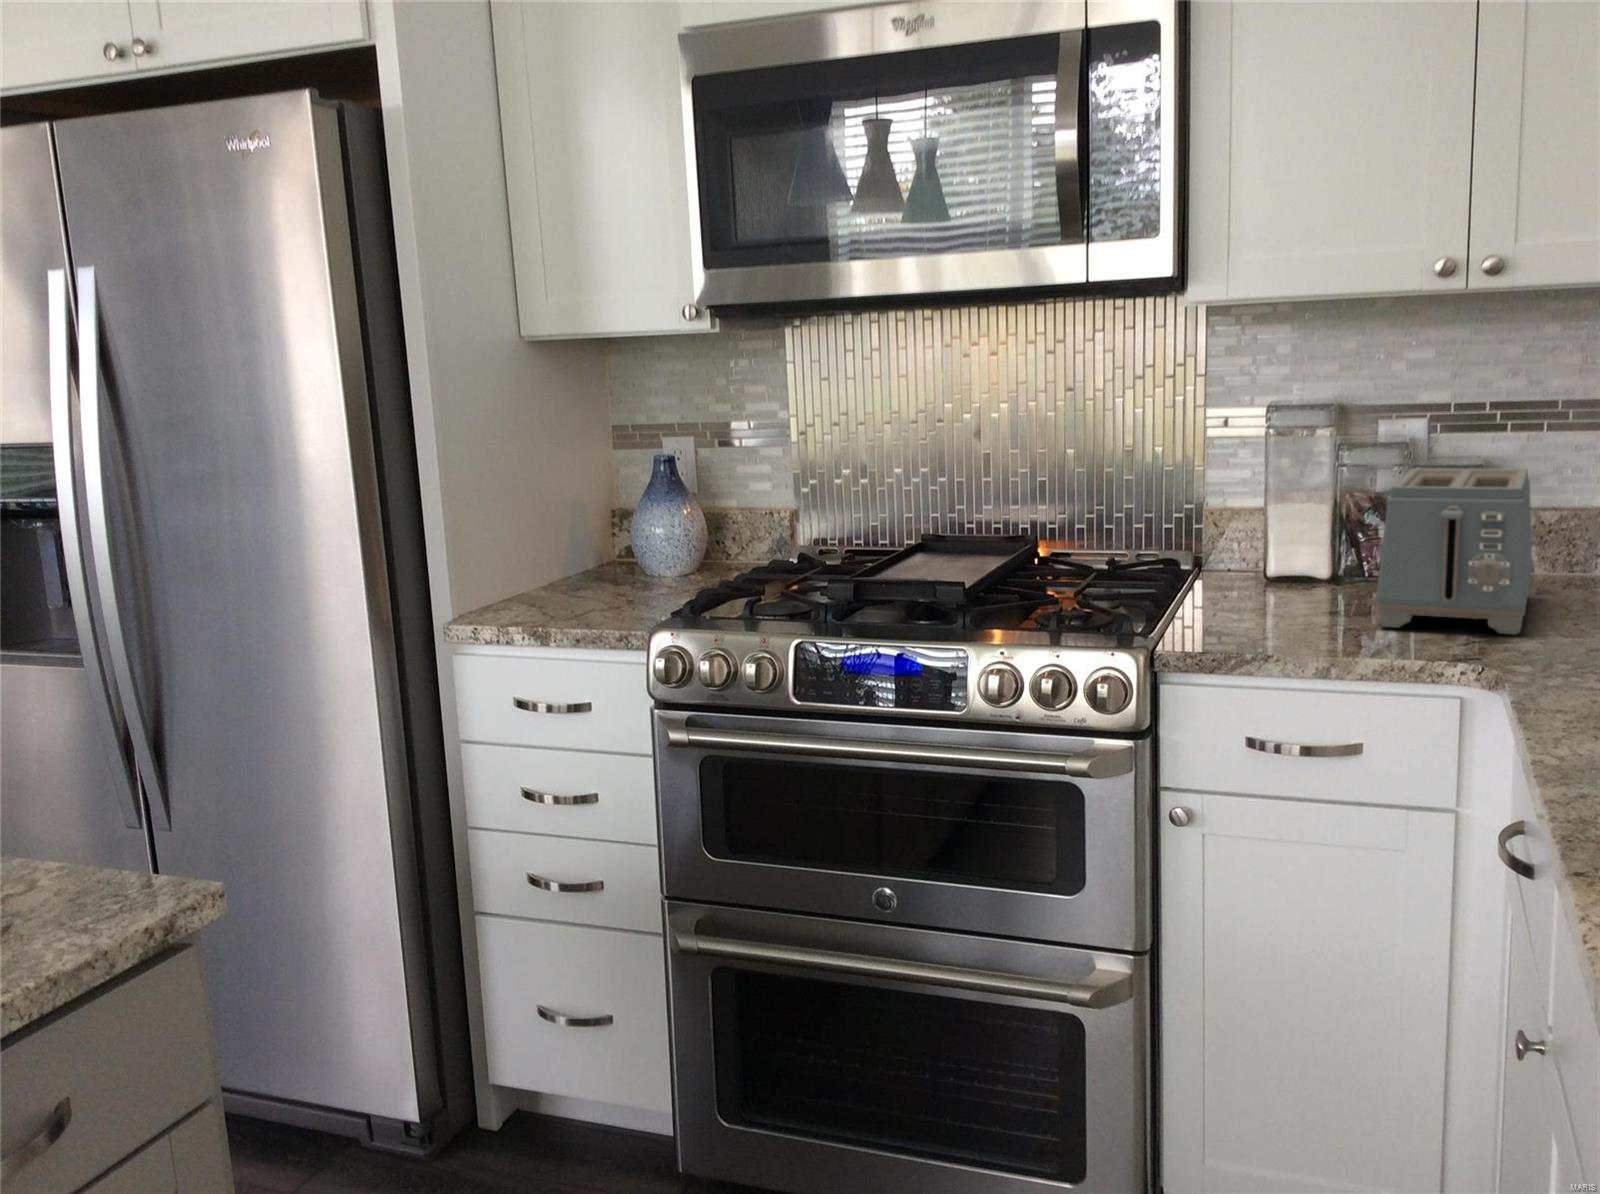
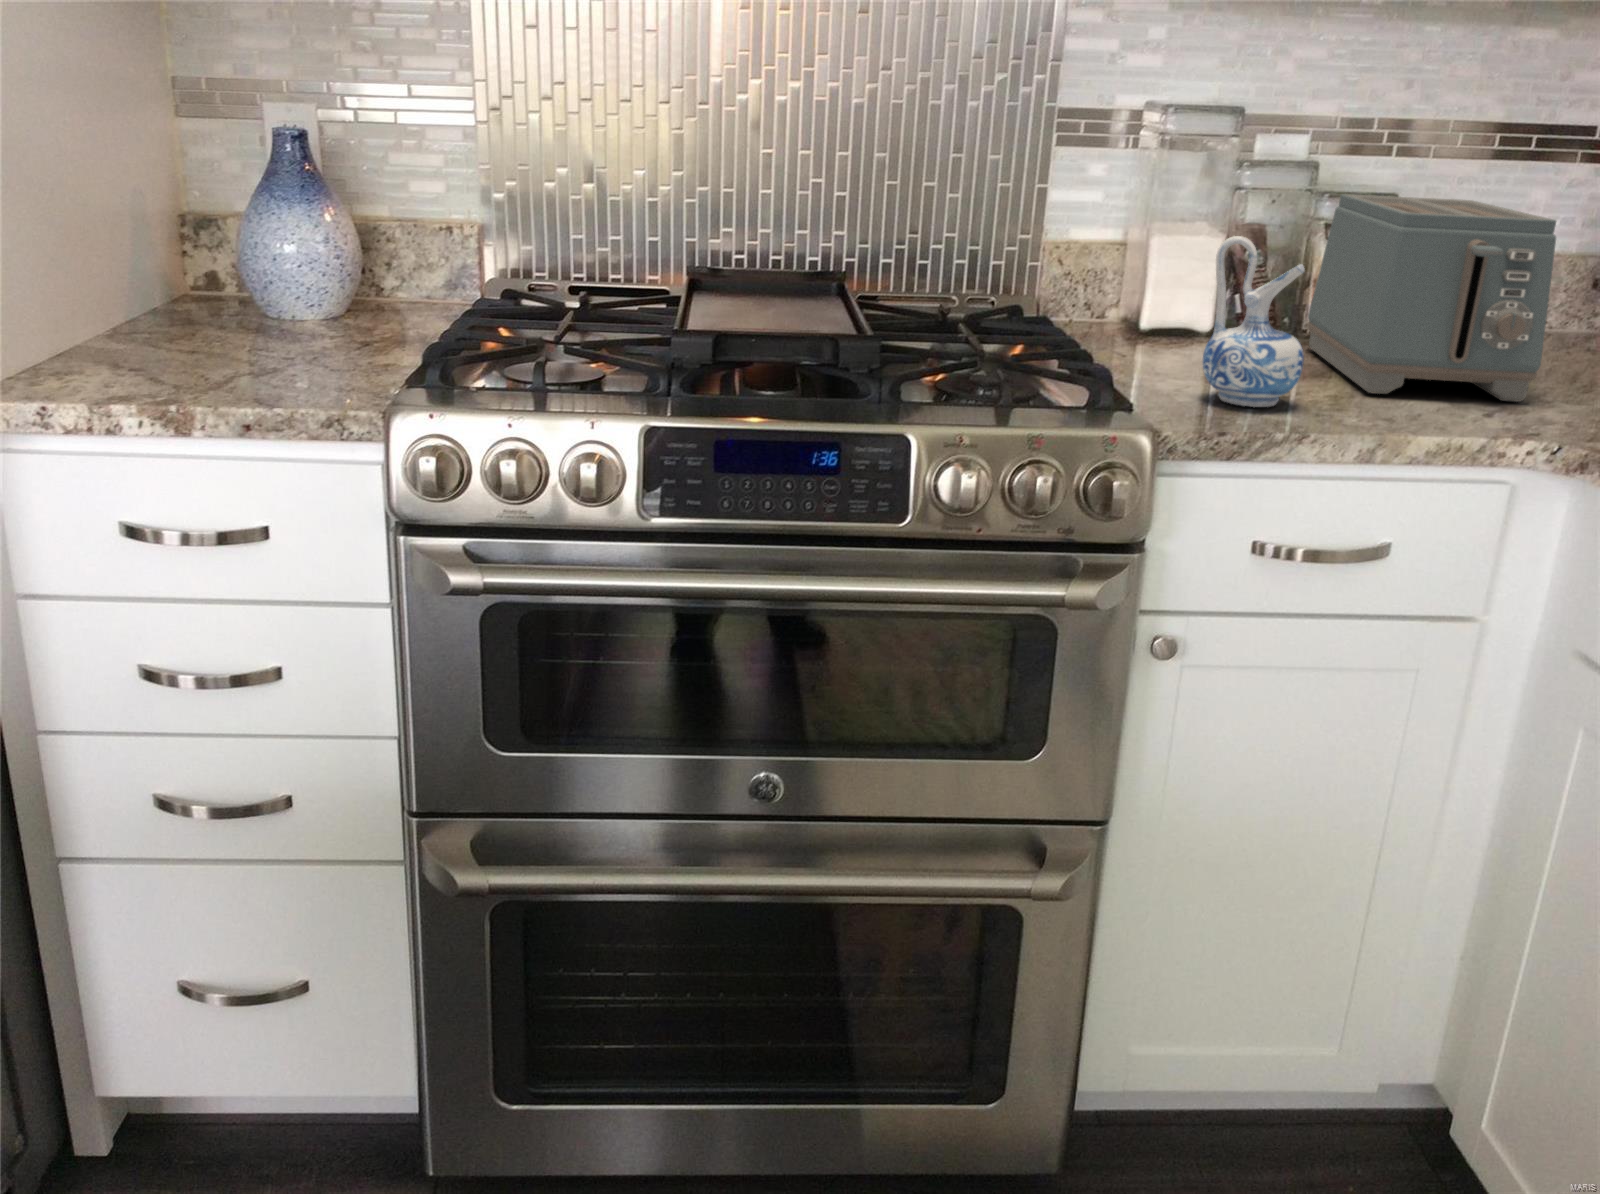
ceramic pitcher: none [1226,509,1303,636] -> present [1202,236,1304,407]

